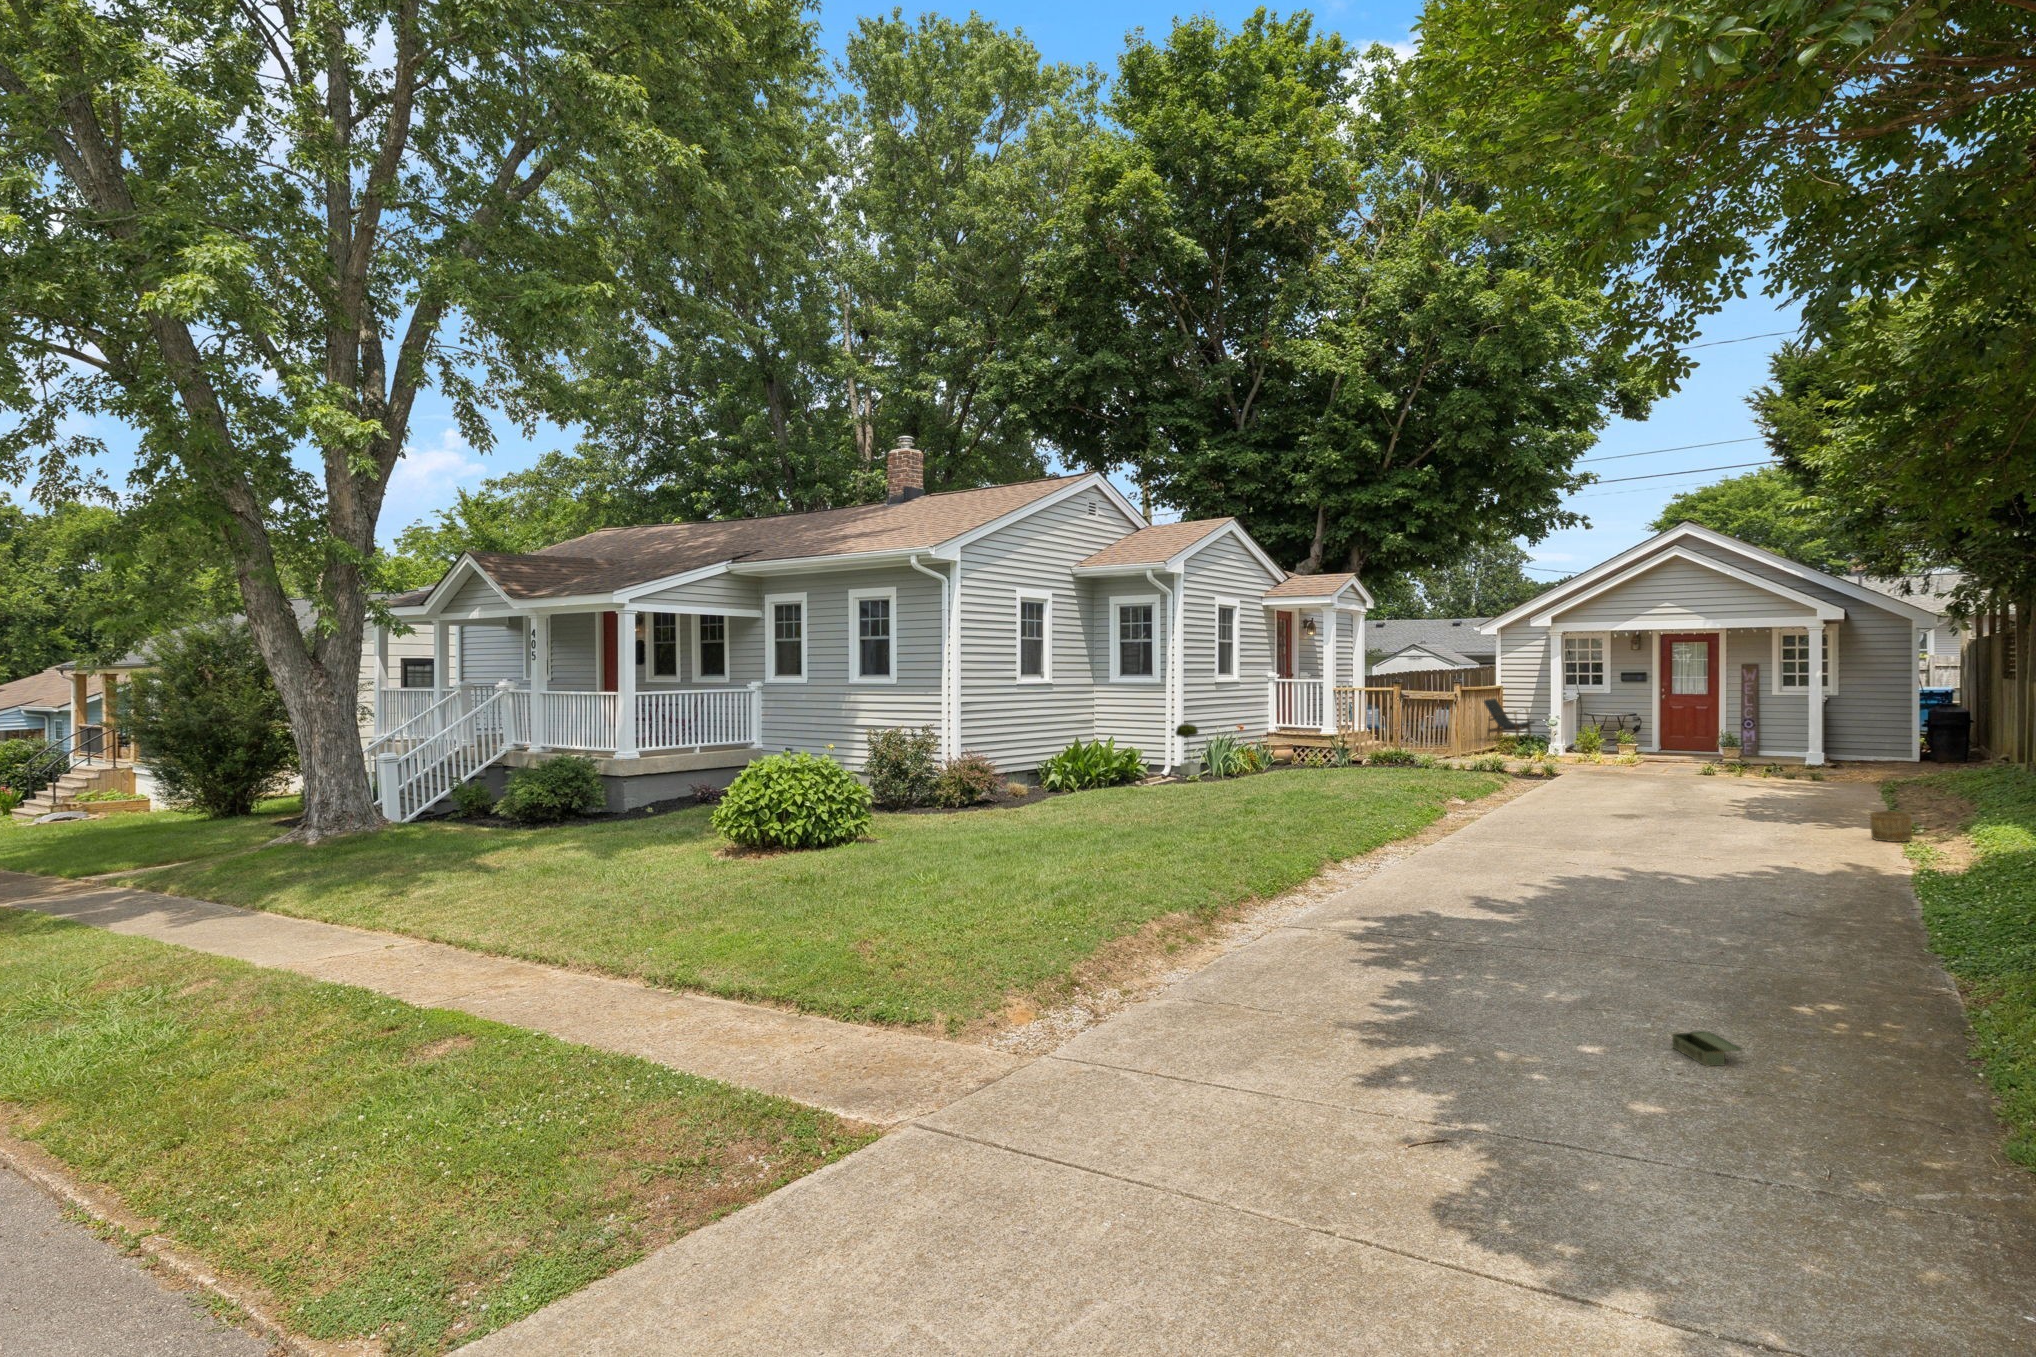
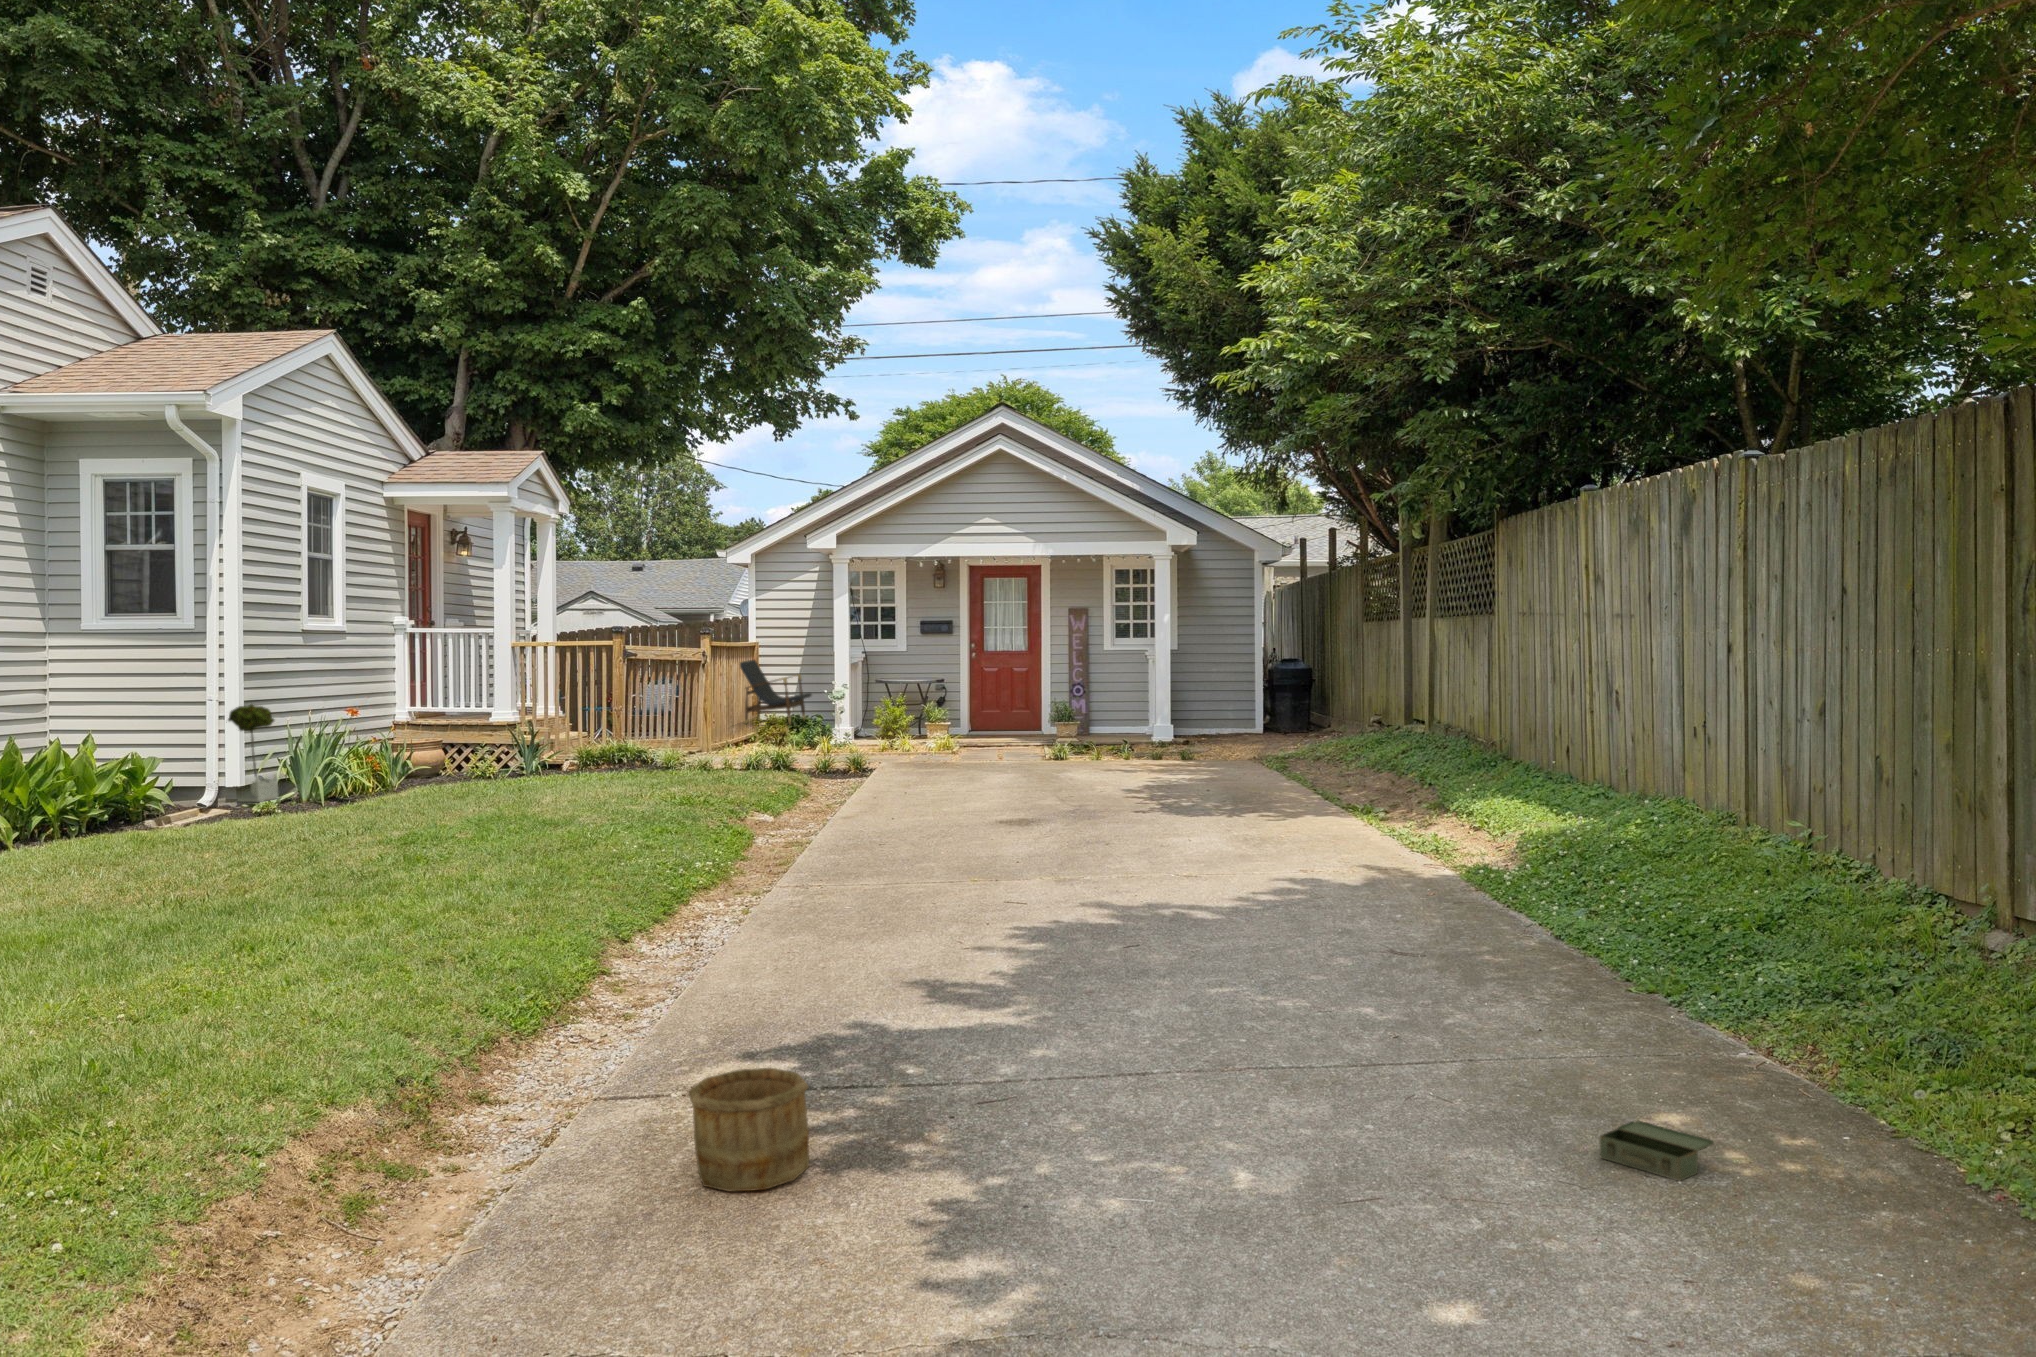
wooden bucket: present [1870,811,1912,842] -> present [688,1068,809,1191]
toolbox: present [1672,1031,1742,1066] -> present [1600,1121,1714,1181]

